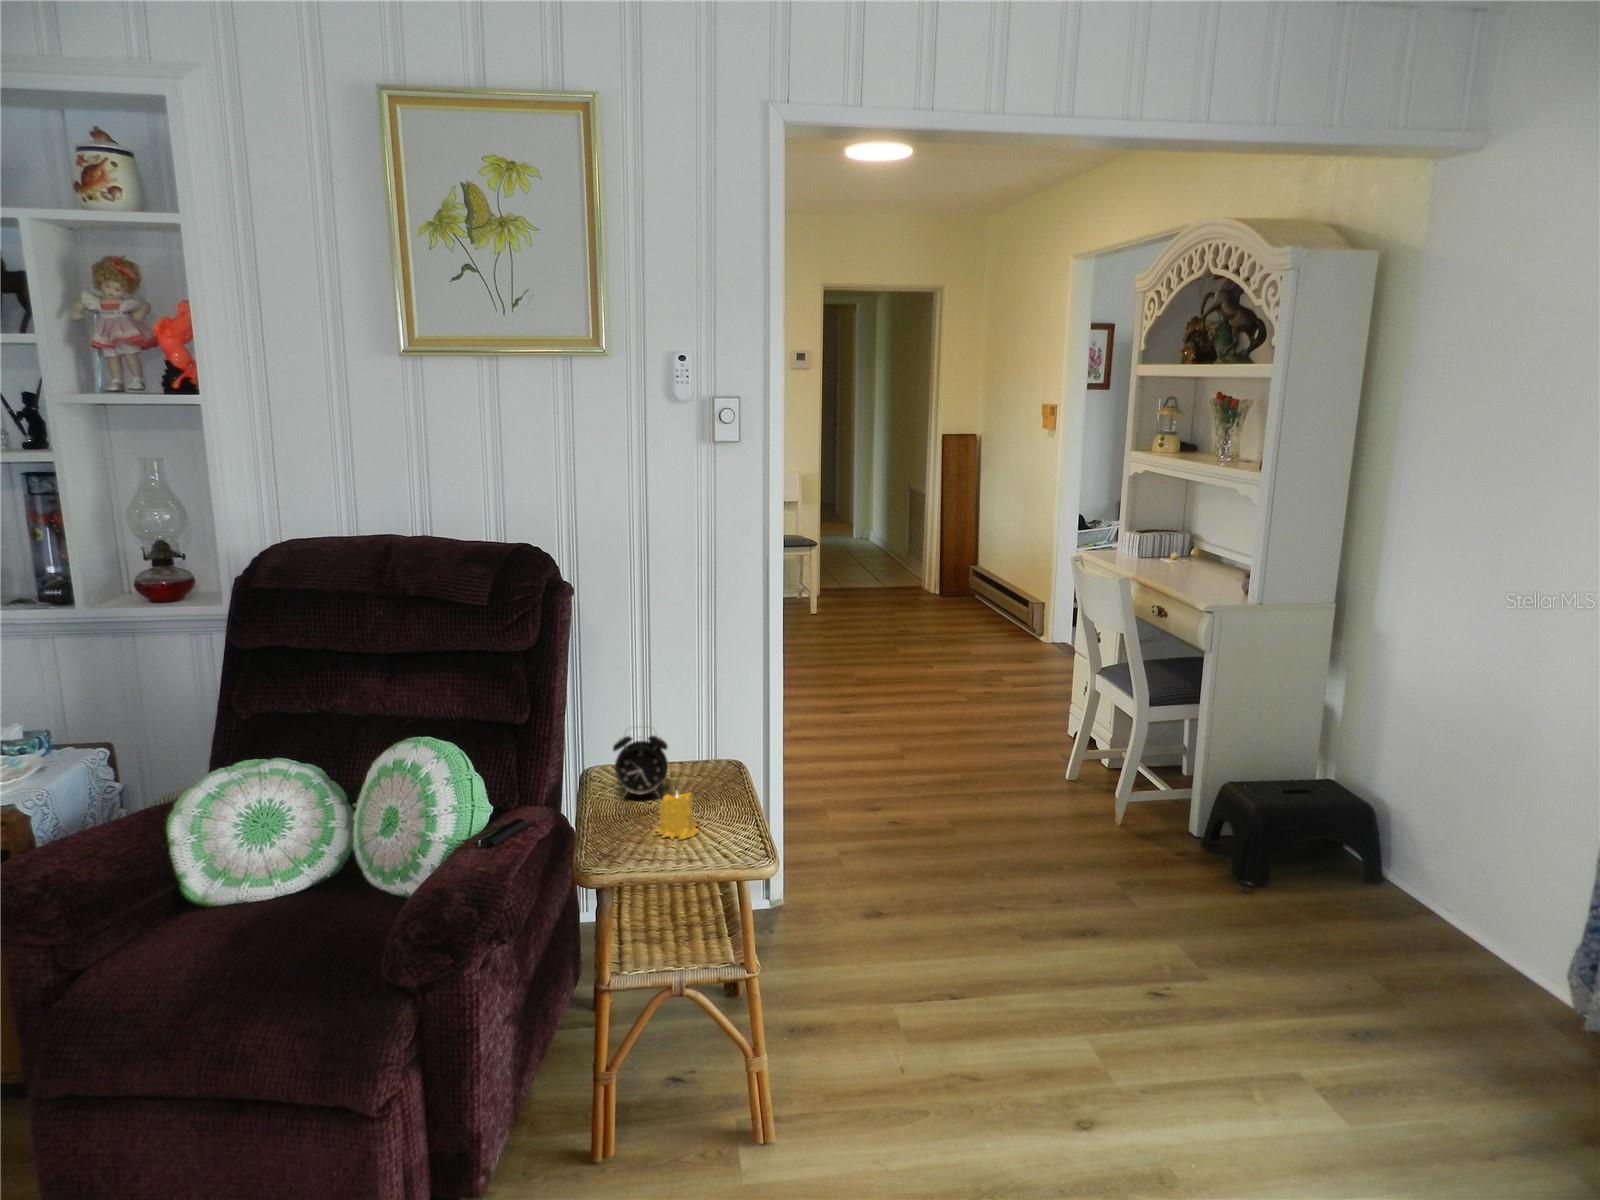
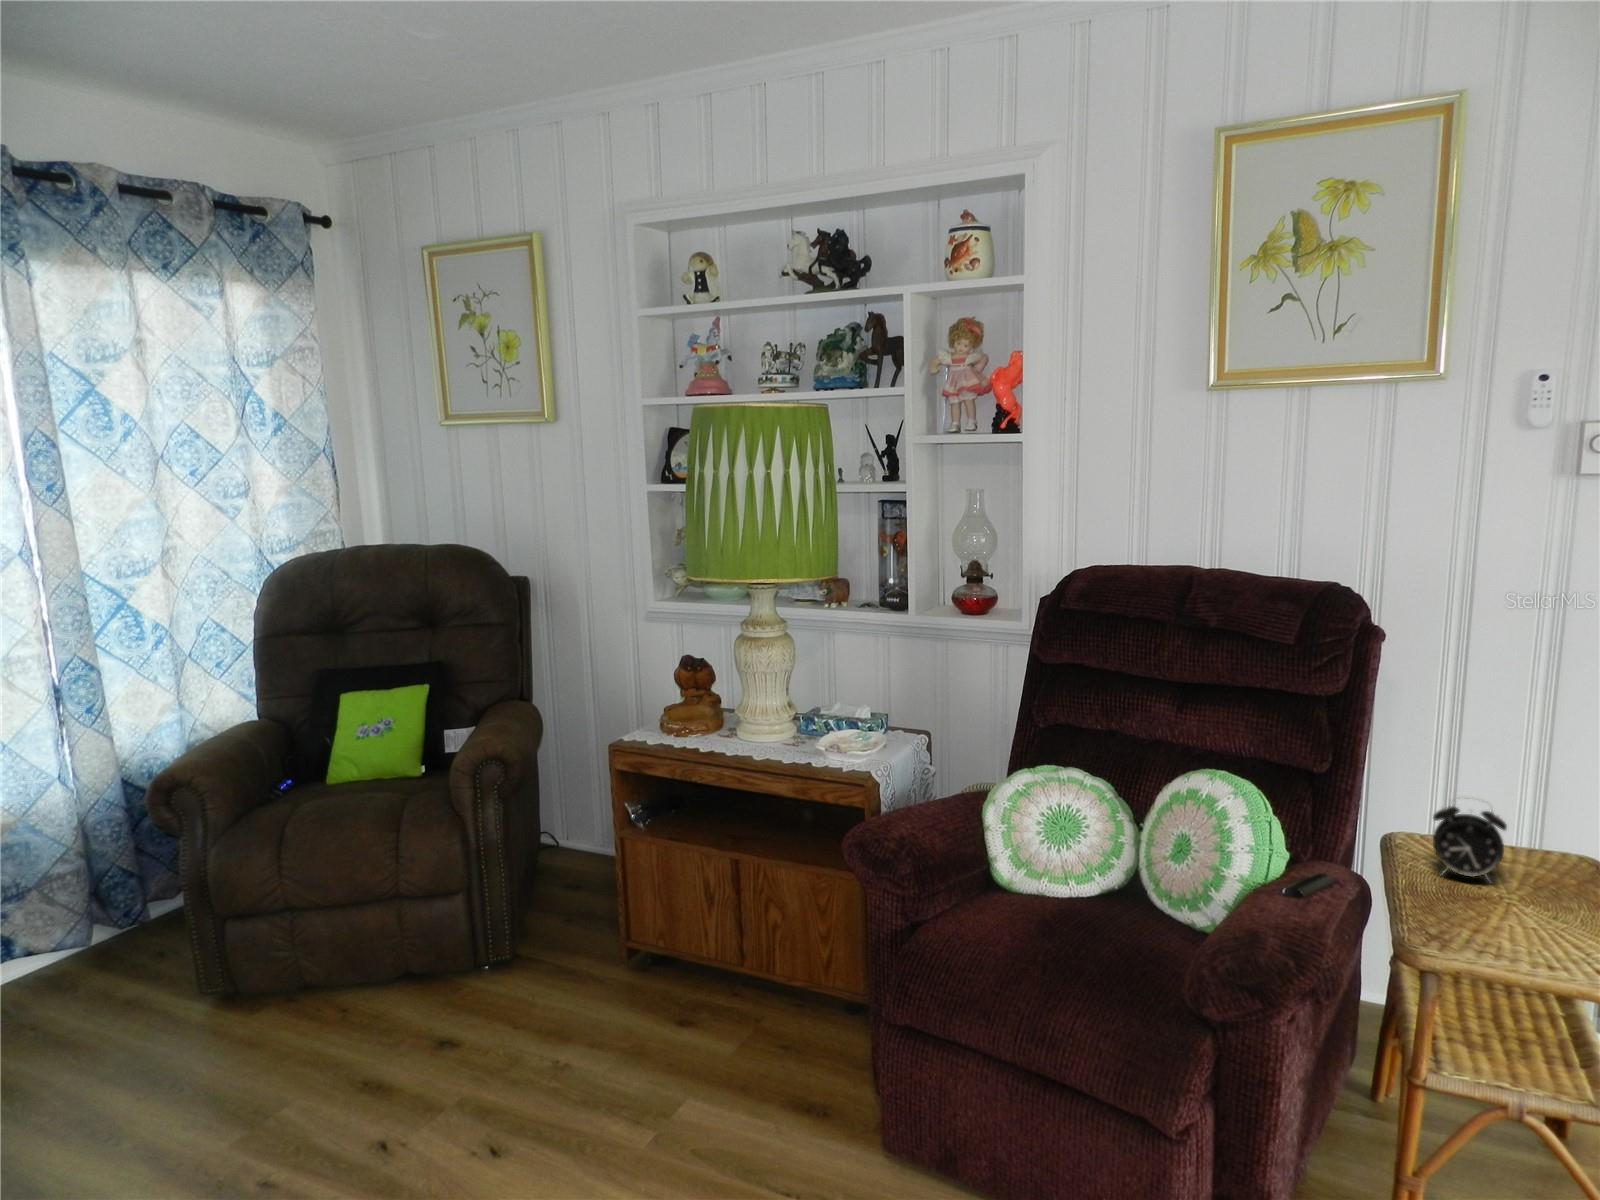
candle: present [656,792,699,840] -> none [1493,879,1556,941]

